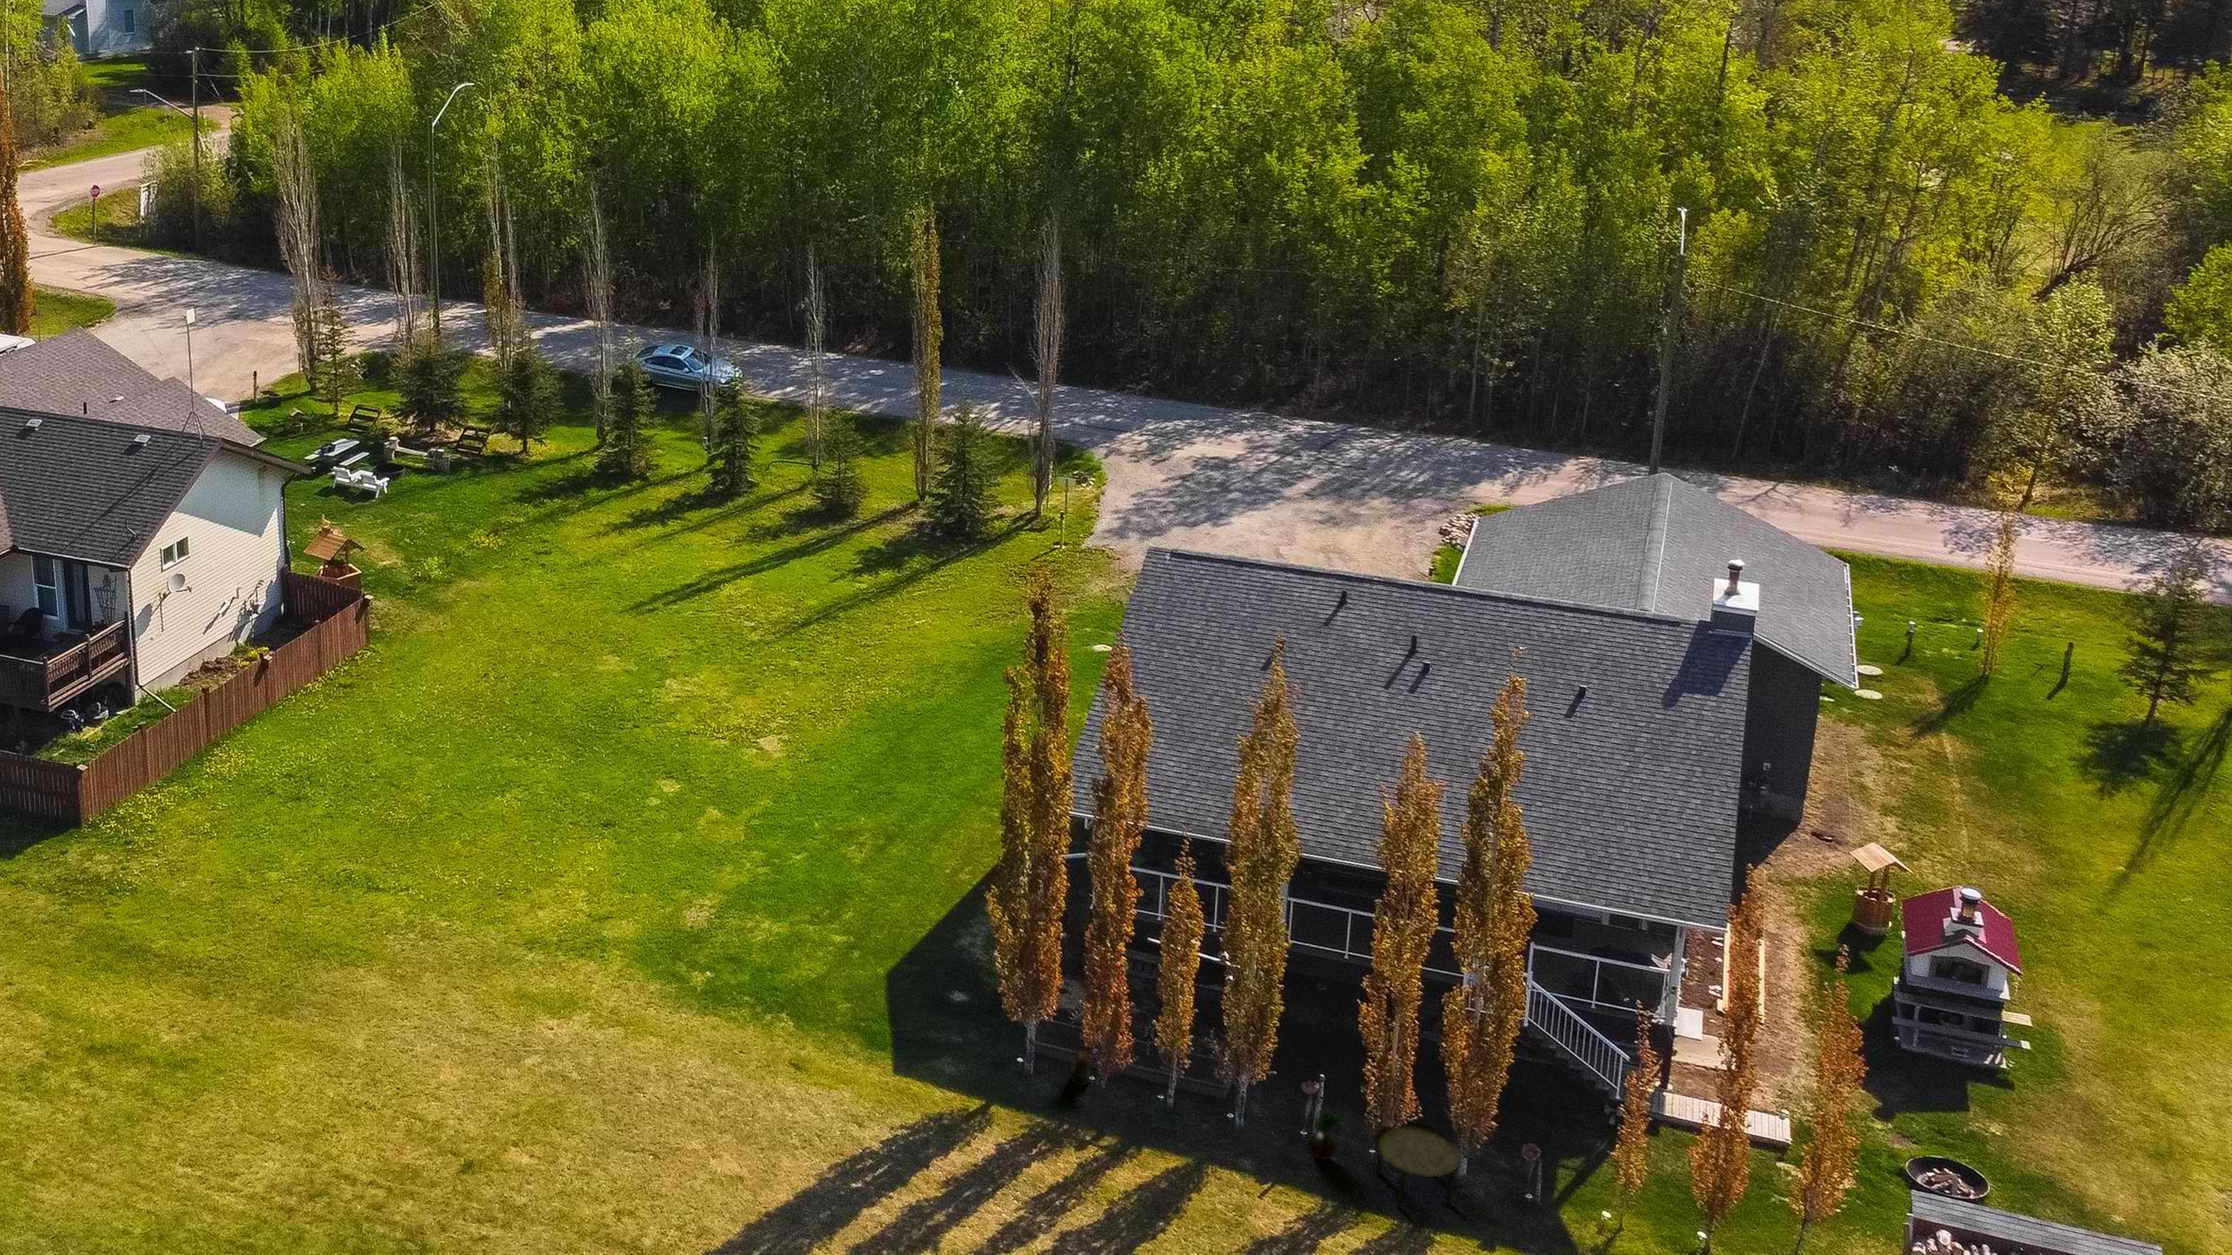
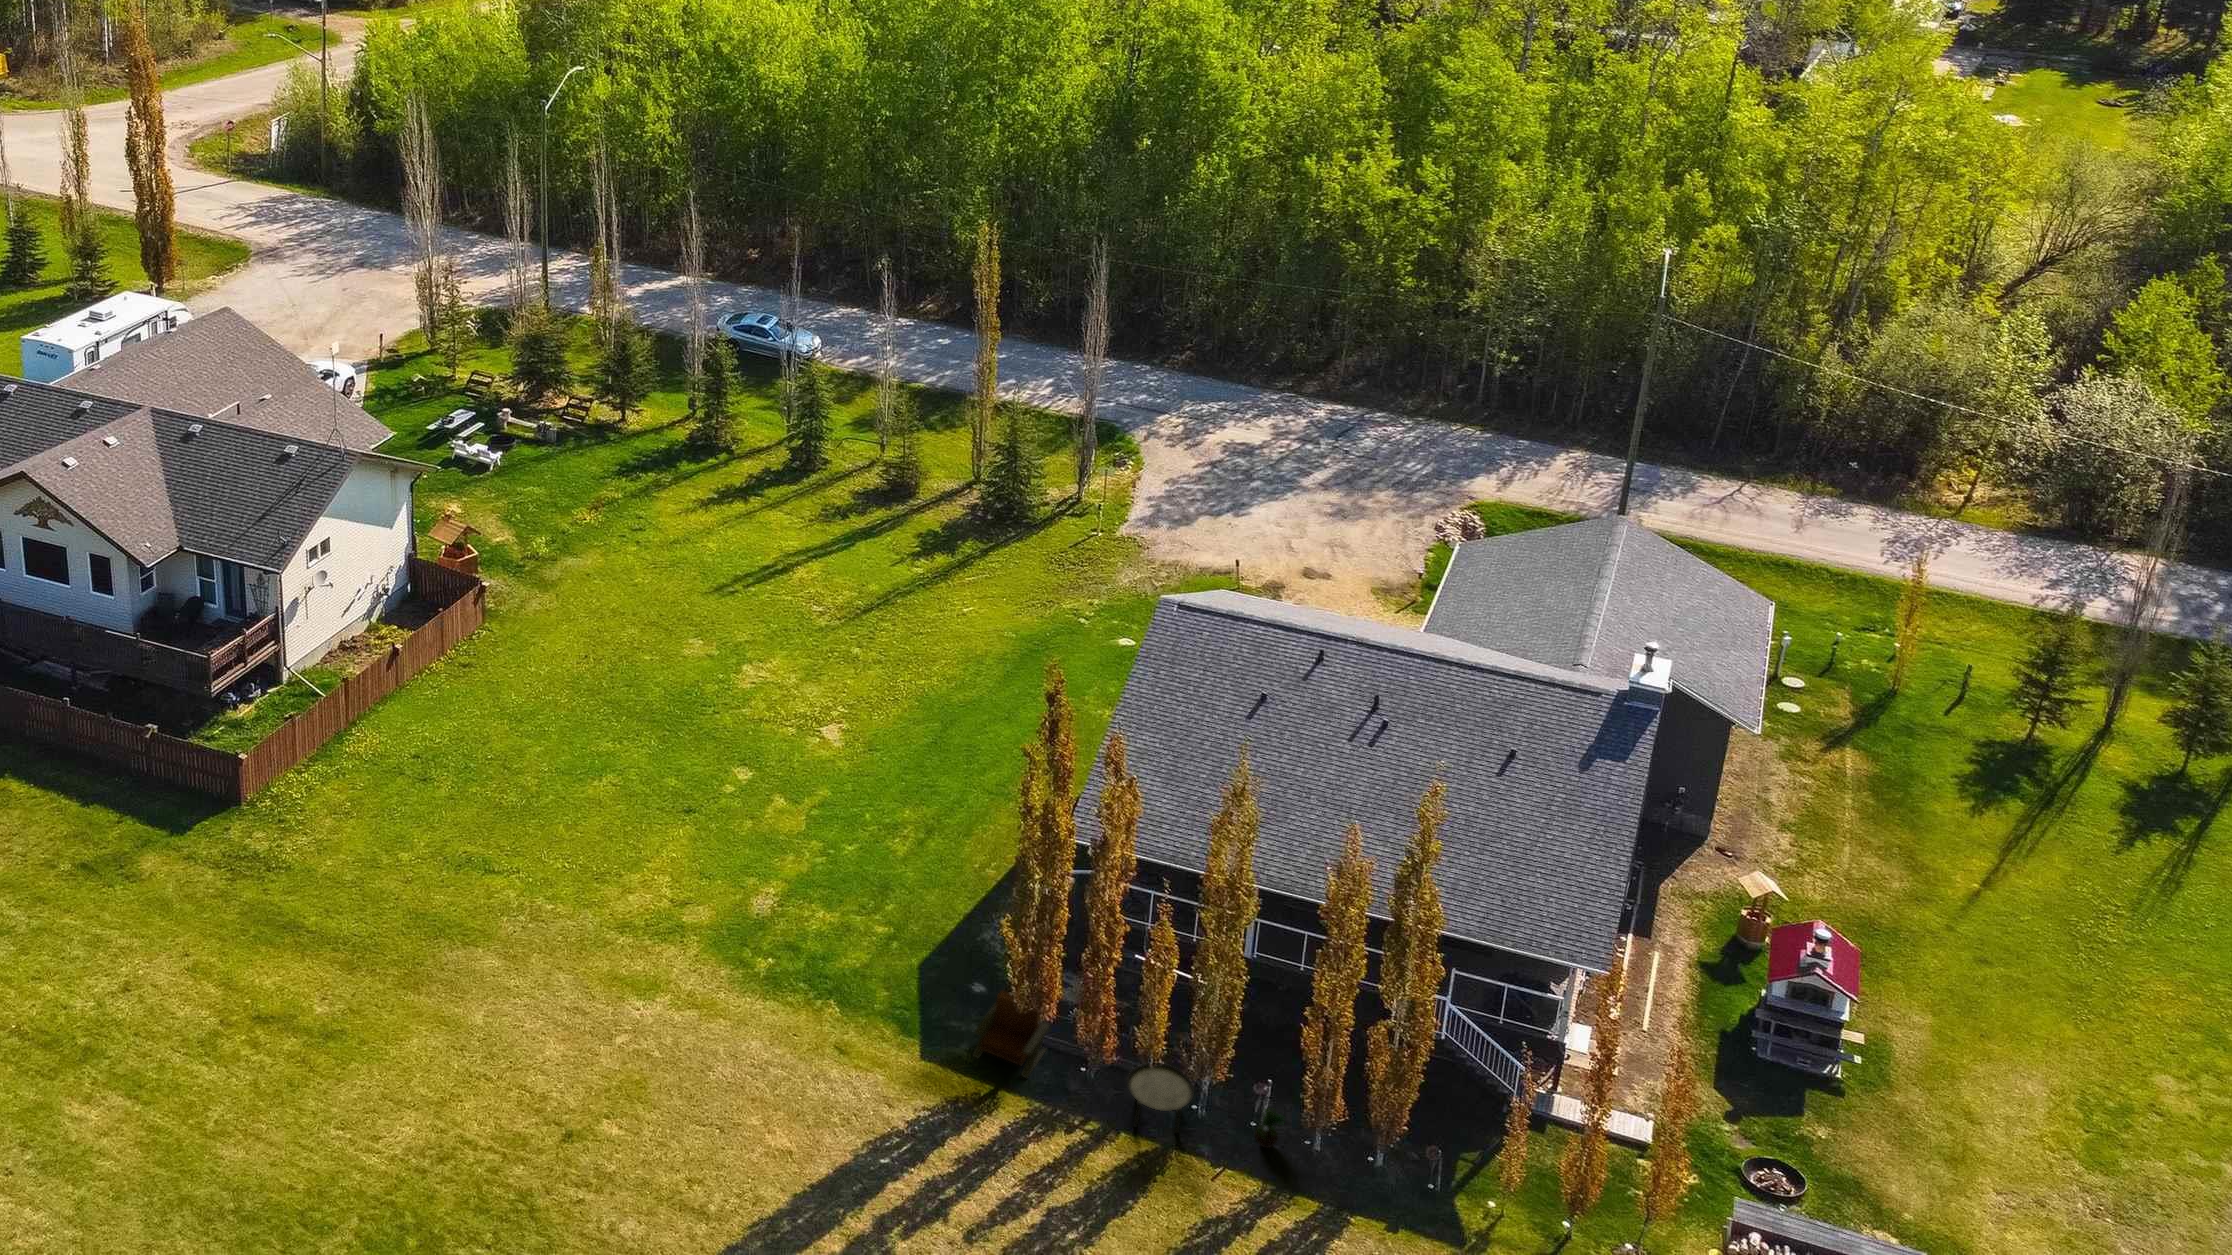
lounge chair: none [957,988,1049,1093] -> present [973,990,1049,1078]
watering can: present [1068,1048,1090,1085] -> none [1062,1041,1086,1073]
round table: present [1374,1121,1462,1208] -> present [1127,1063,1194,1134]

